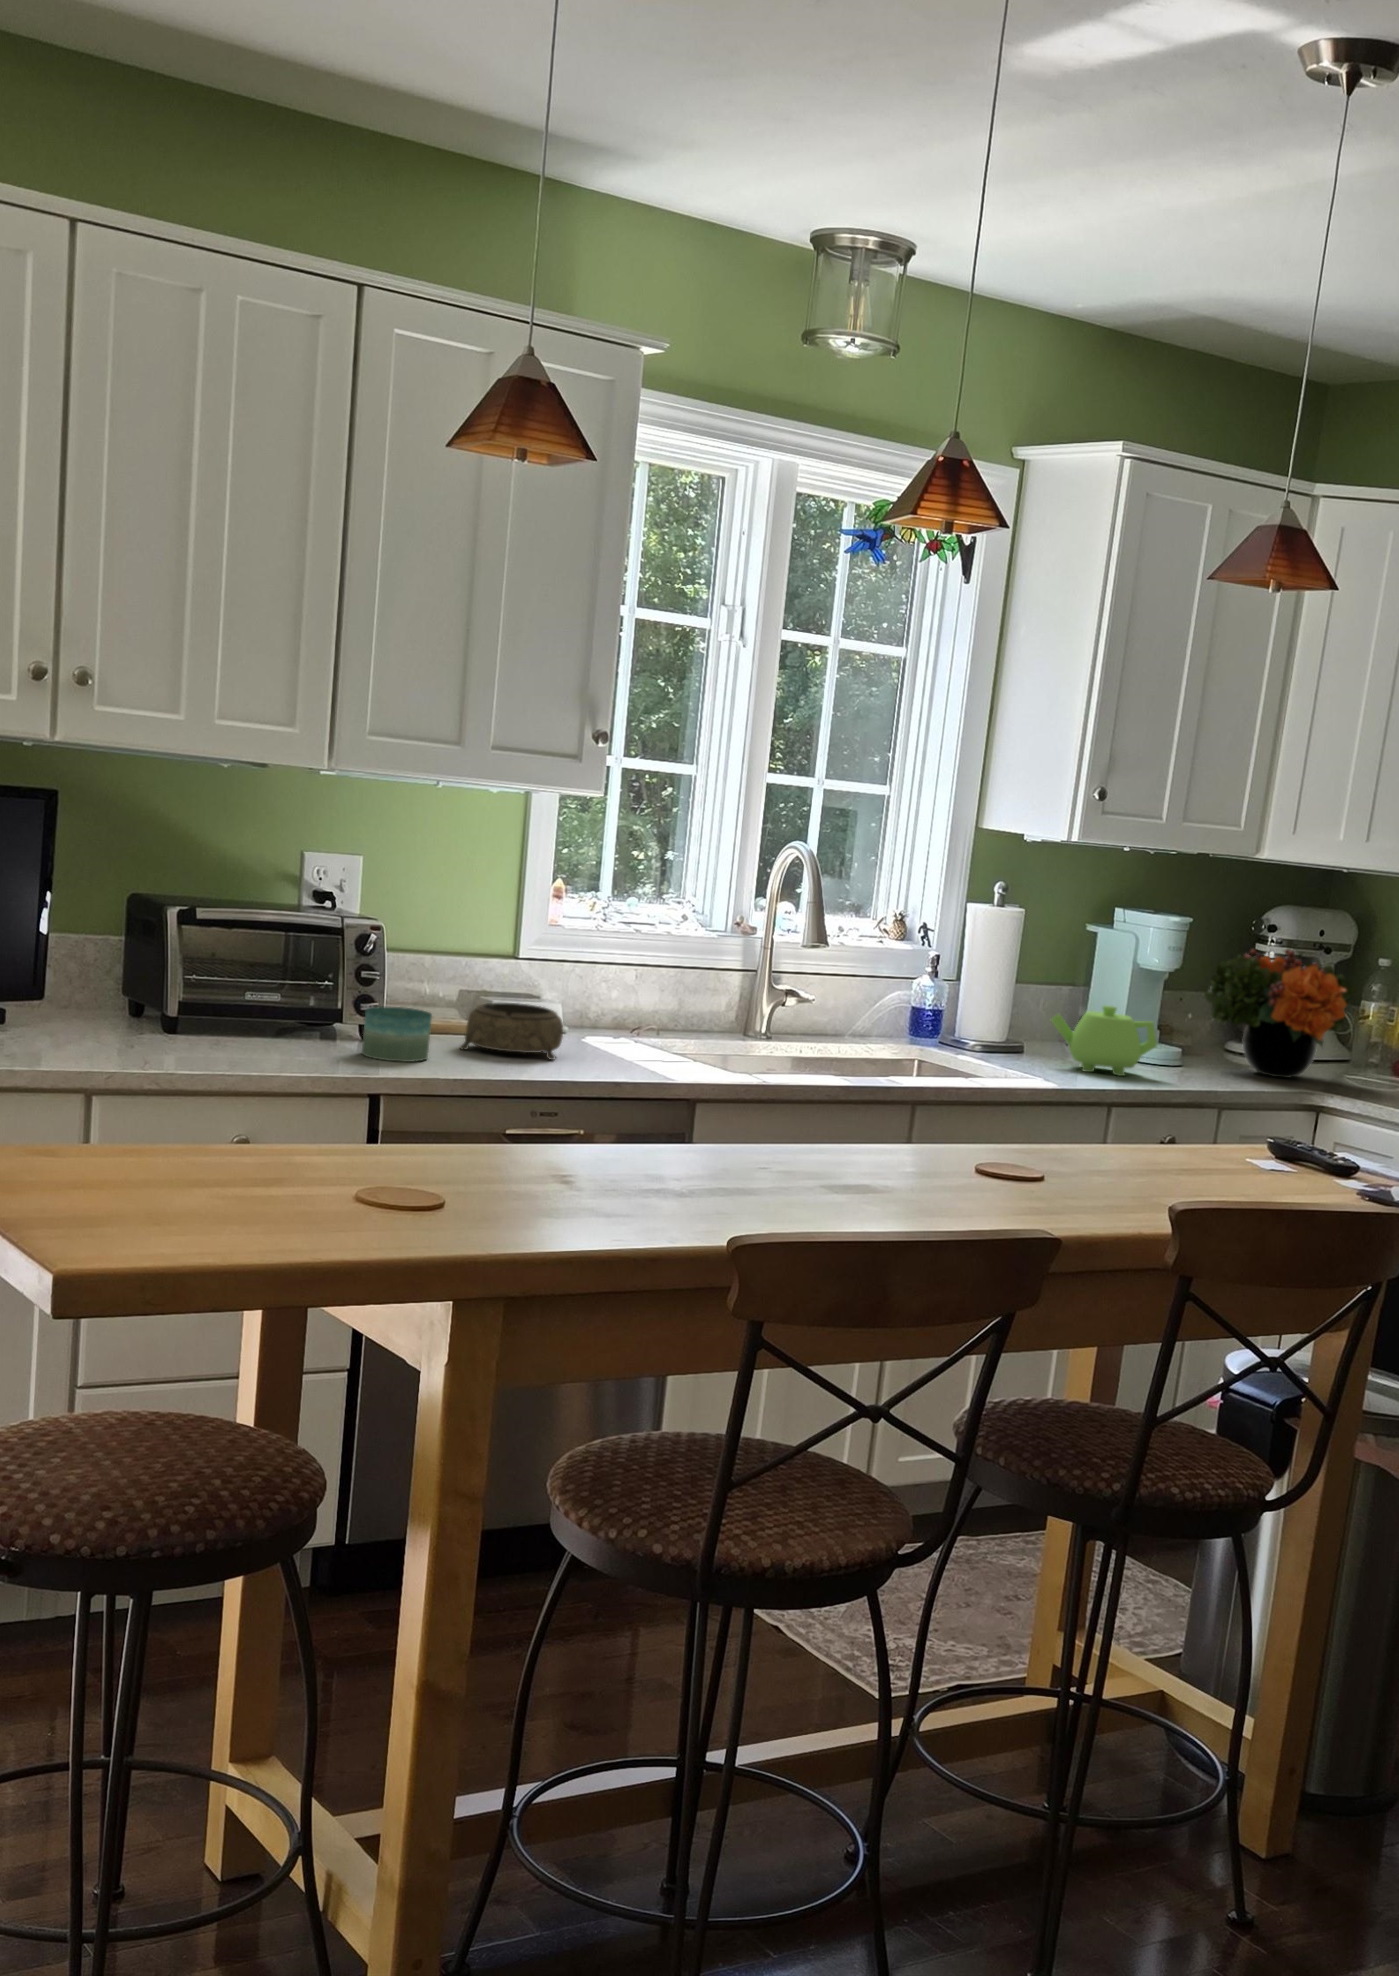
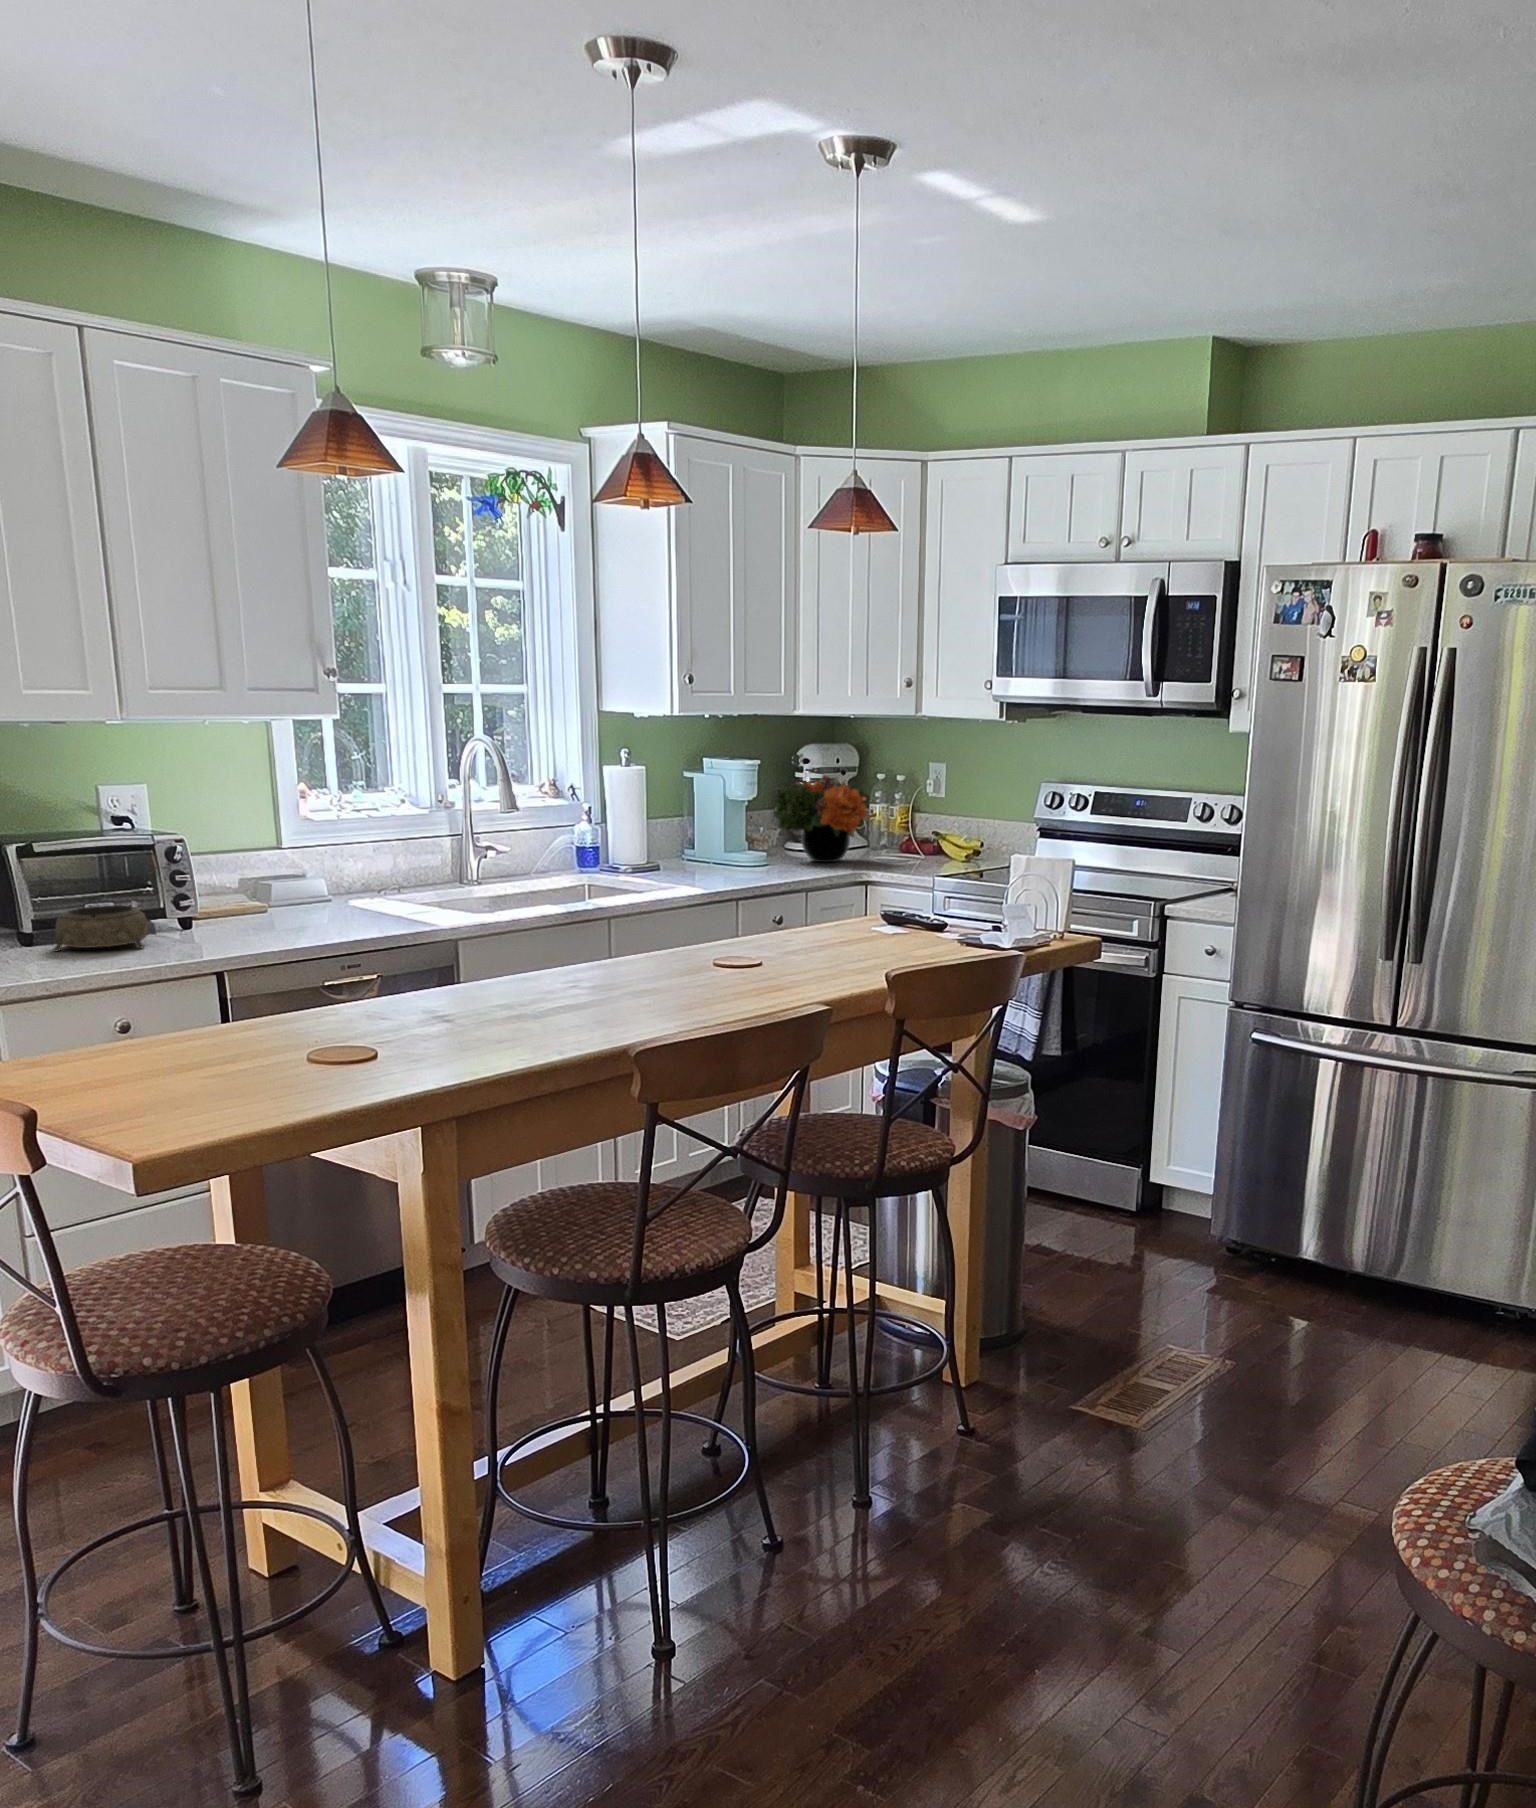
decorative bowl: present [460,1003,563,1060] -> present [53,905,148,952]
candle: present [362,1006,432,1062] -> none [191,899,249,941]
teapot: present [1051,1006,1157,1076] -> none [677,829,753,876]

